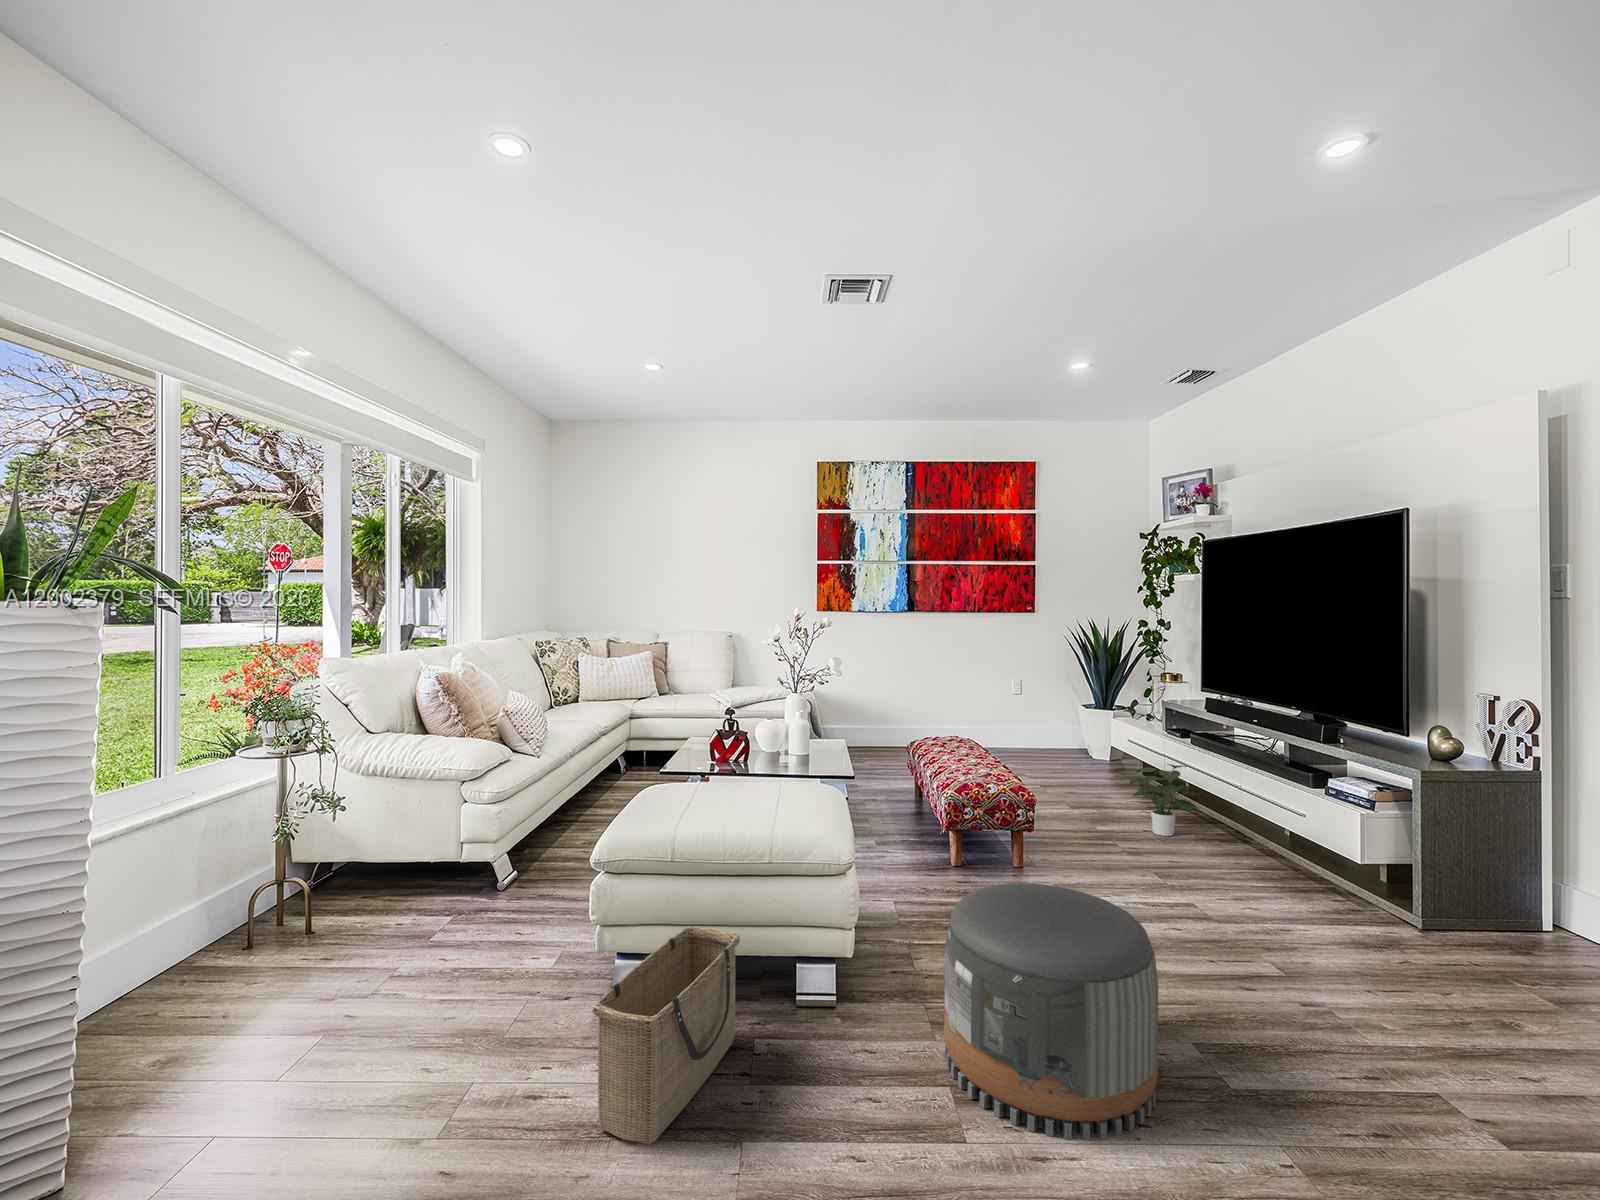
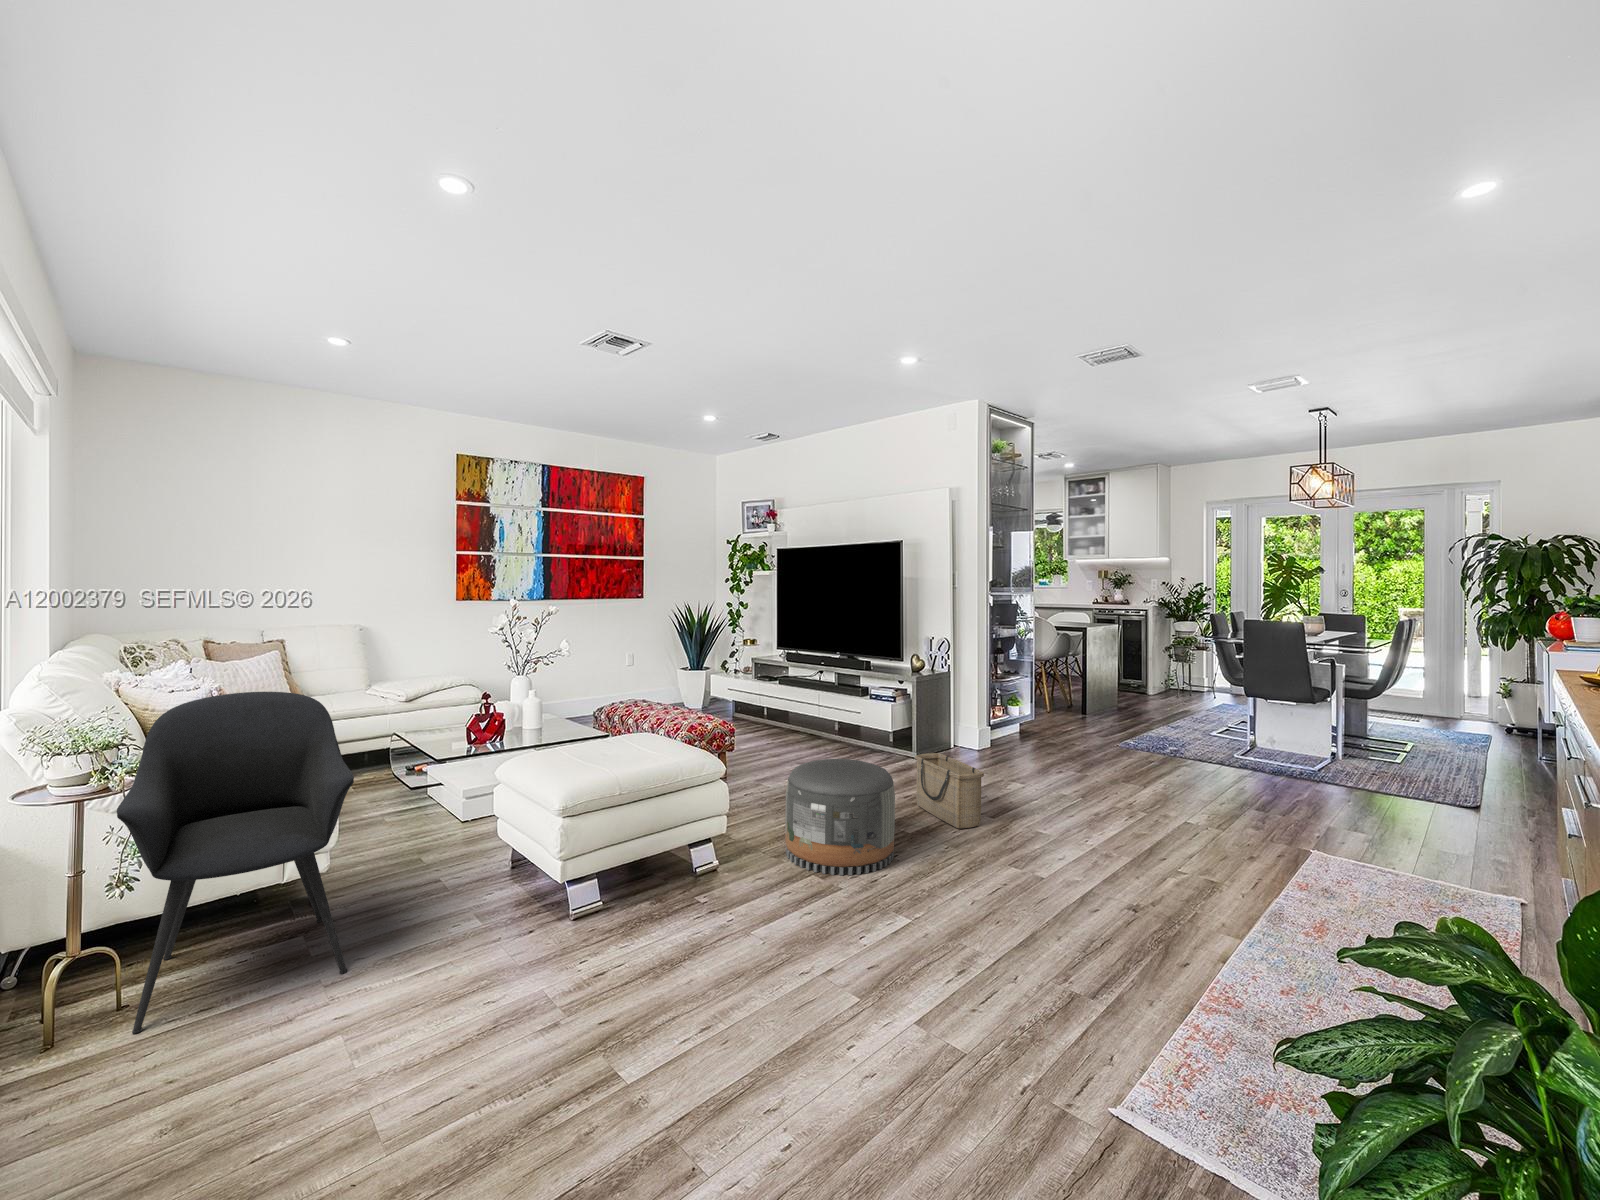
armchair: none [224,685,454,988] -> present [117,692,354,1033]
potted plant: present [1128,764,1200,836] -> none [756,697,800,743]
basket: present [593,926,740,1144] -> present [915,753,984,829]

